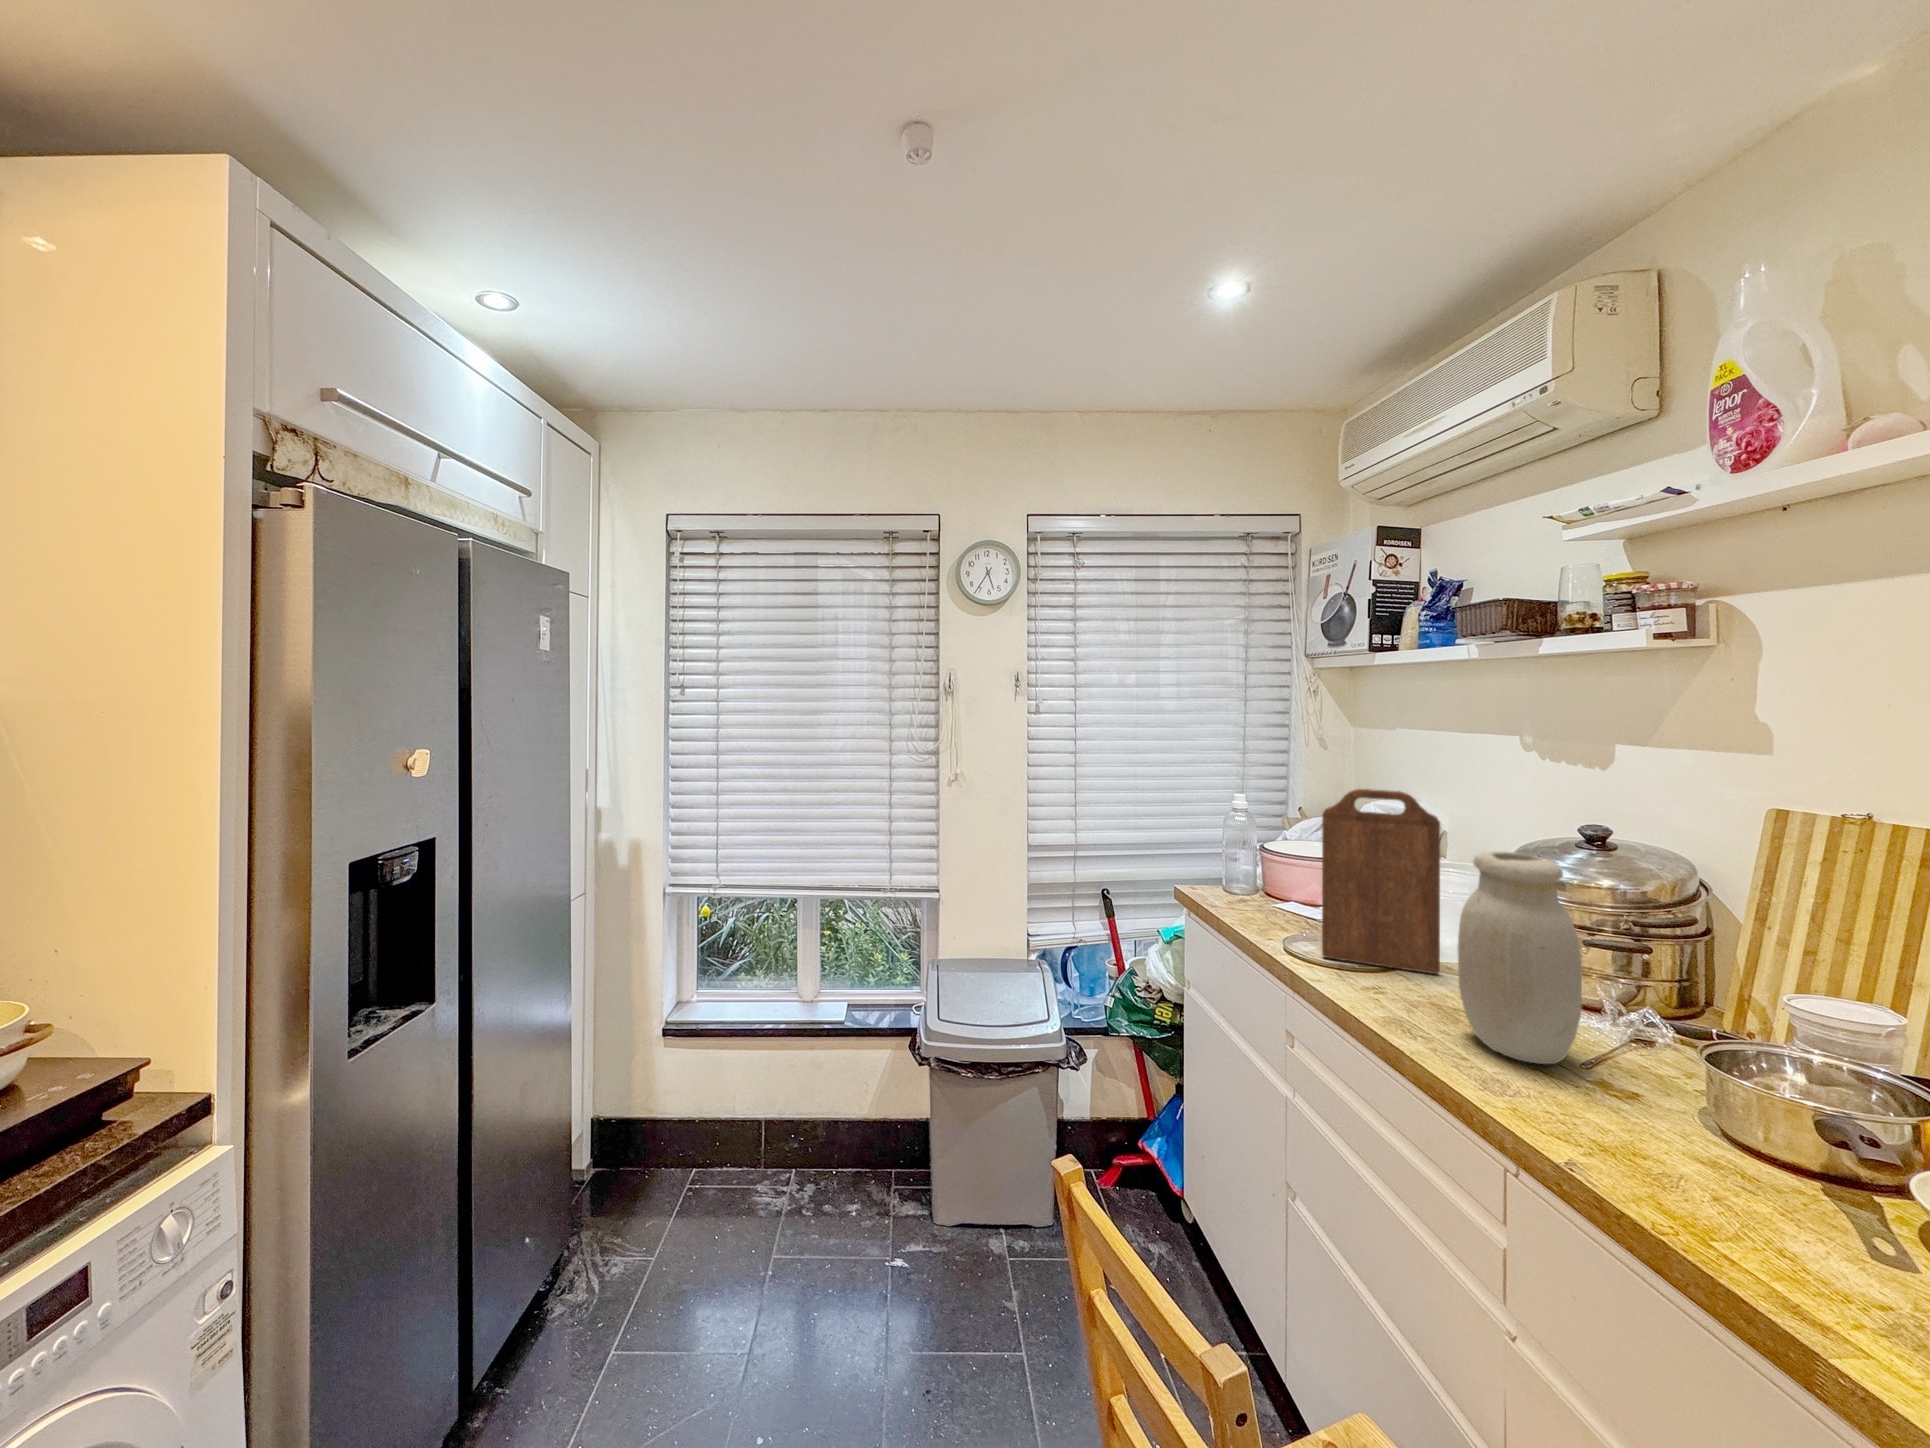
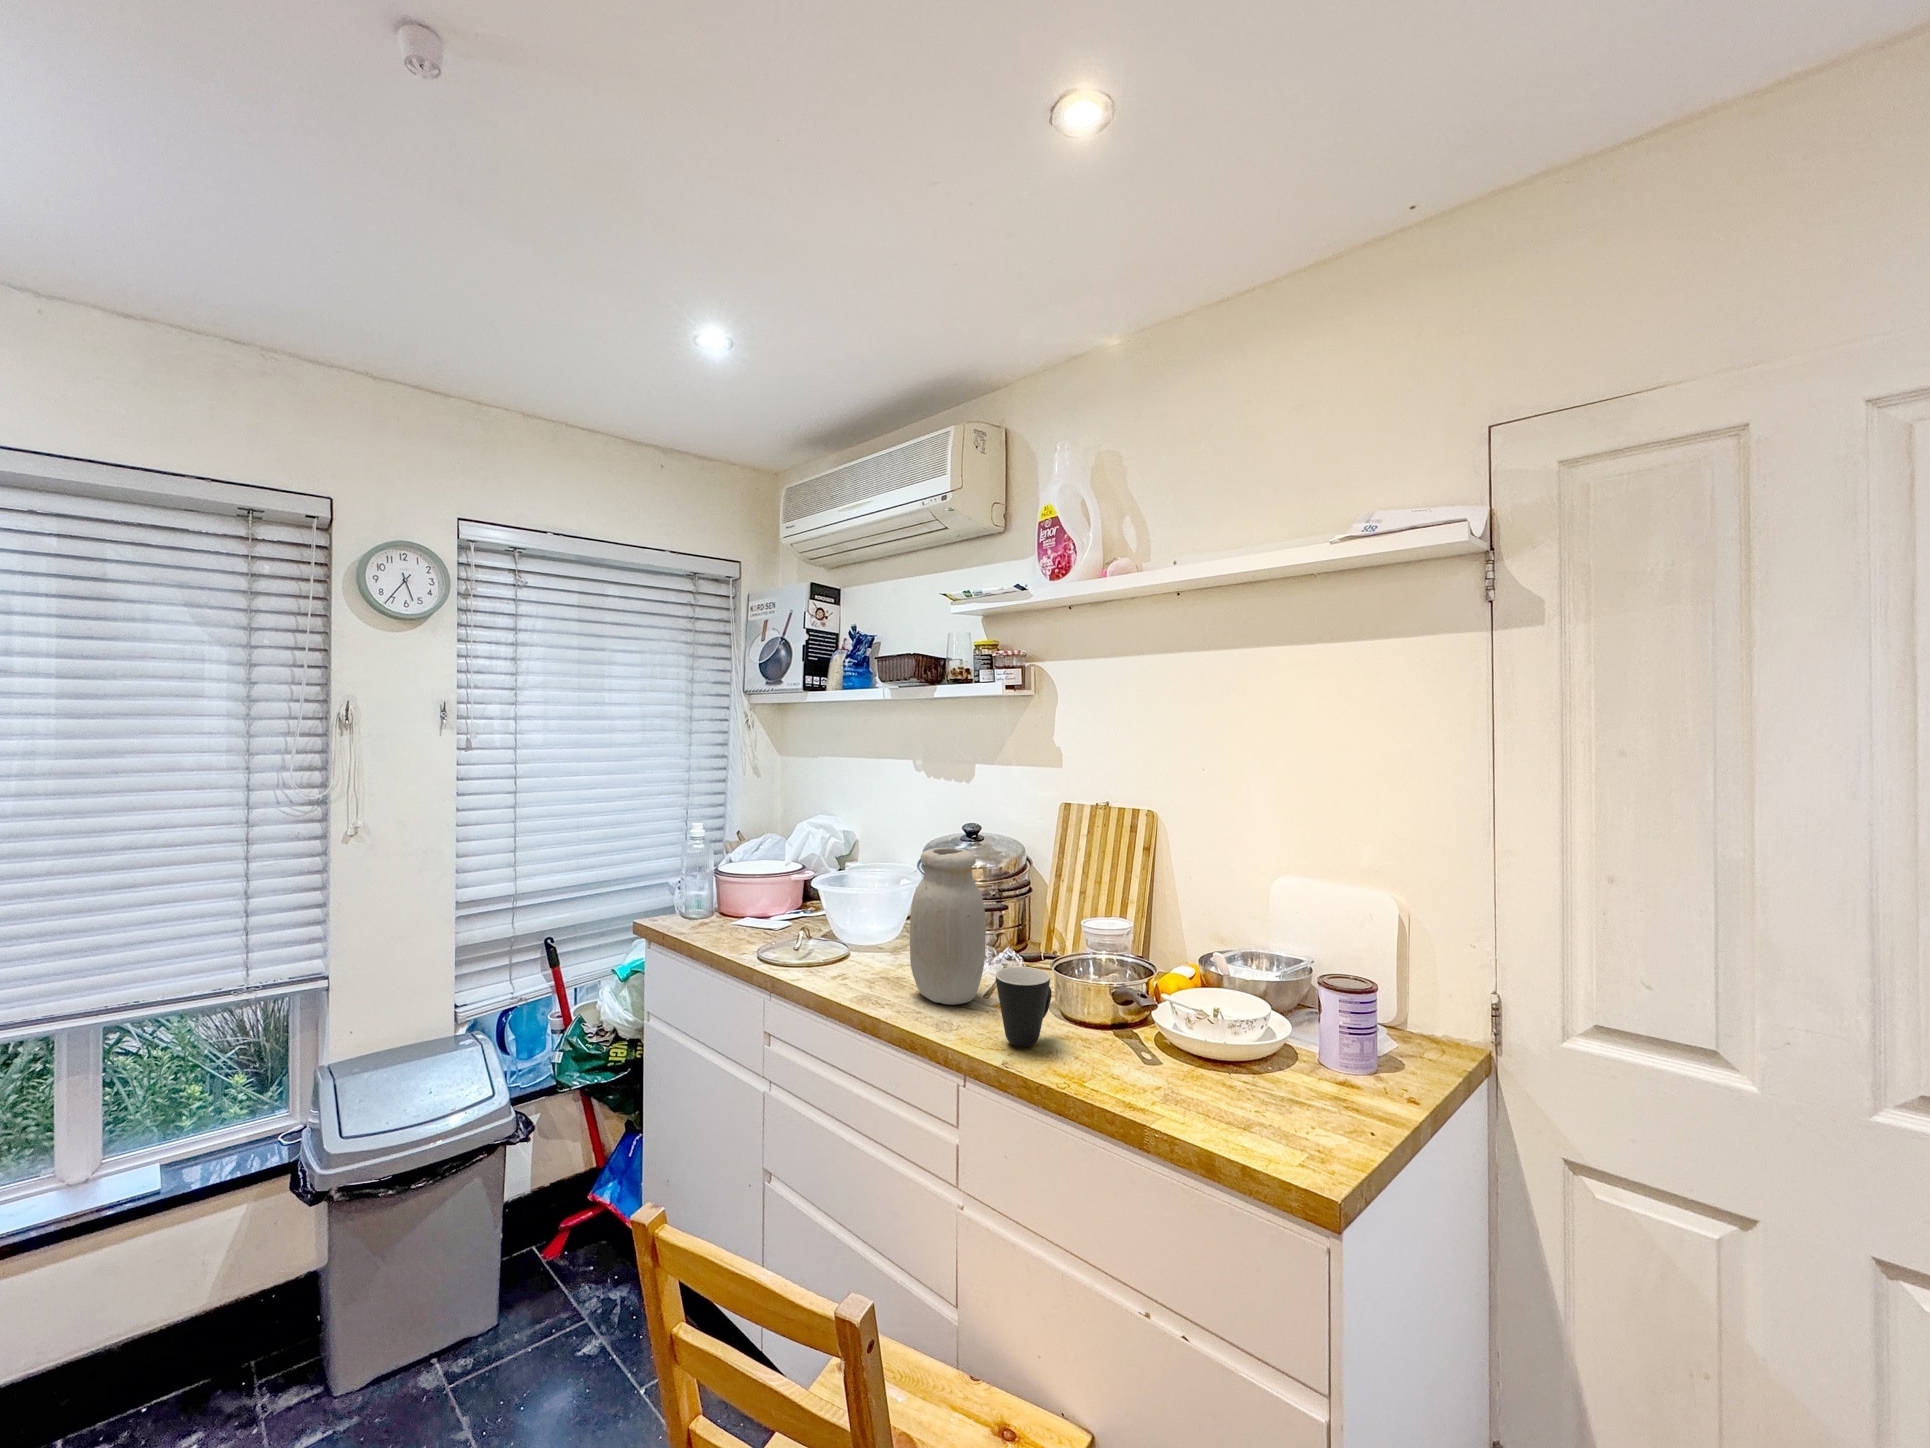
cutting board: present [1322,789,1440,974] -> none [793,807,880,960]
mug: none [1567,1029,1682,1150] -> present [996,967,1052,1047]

